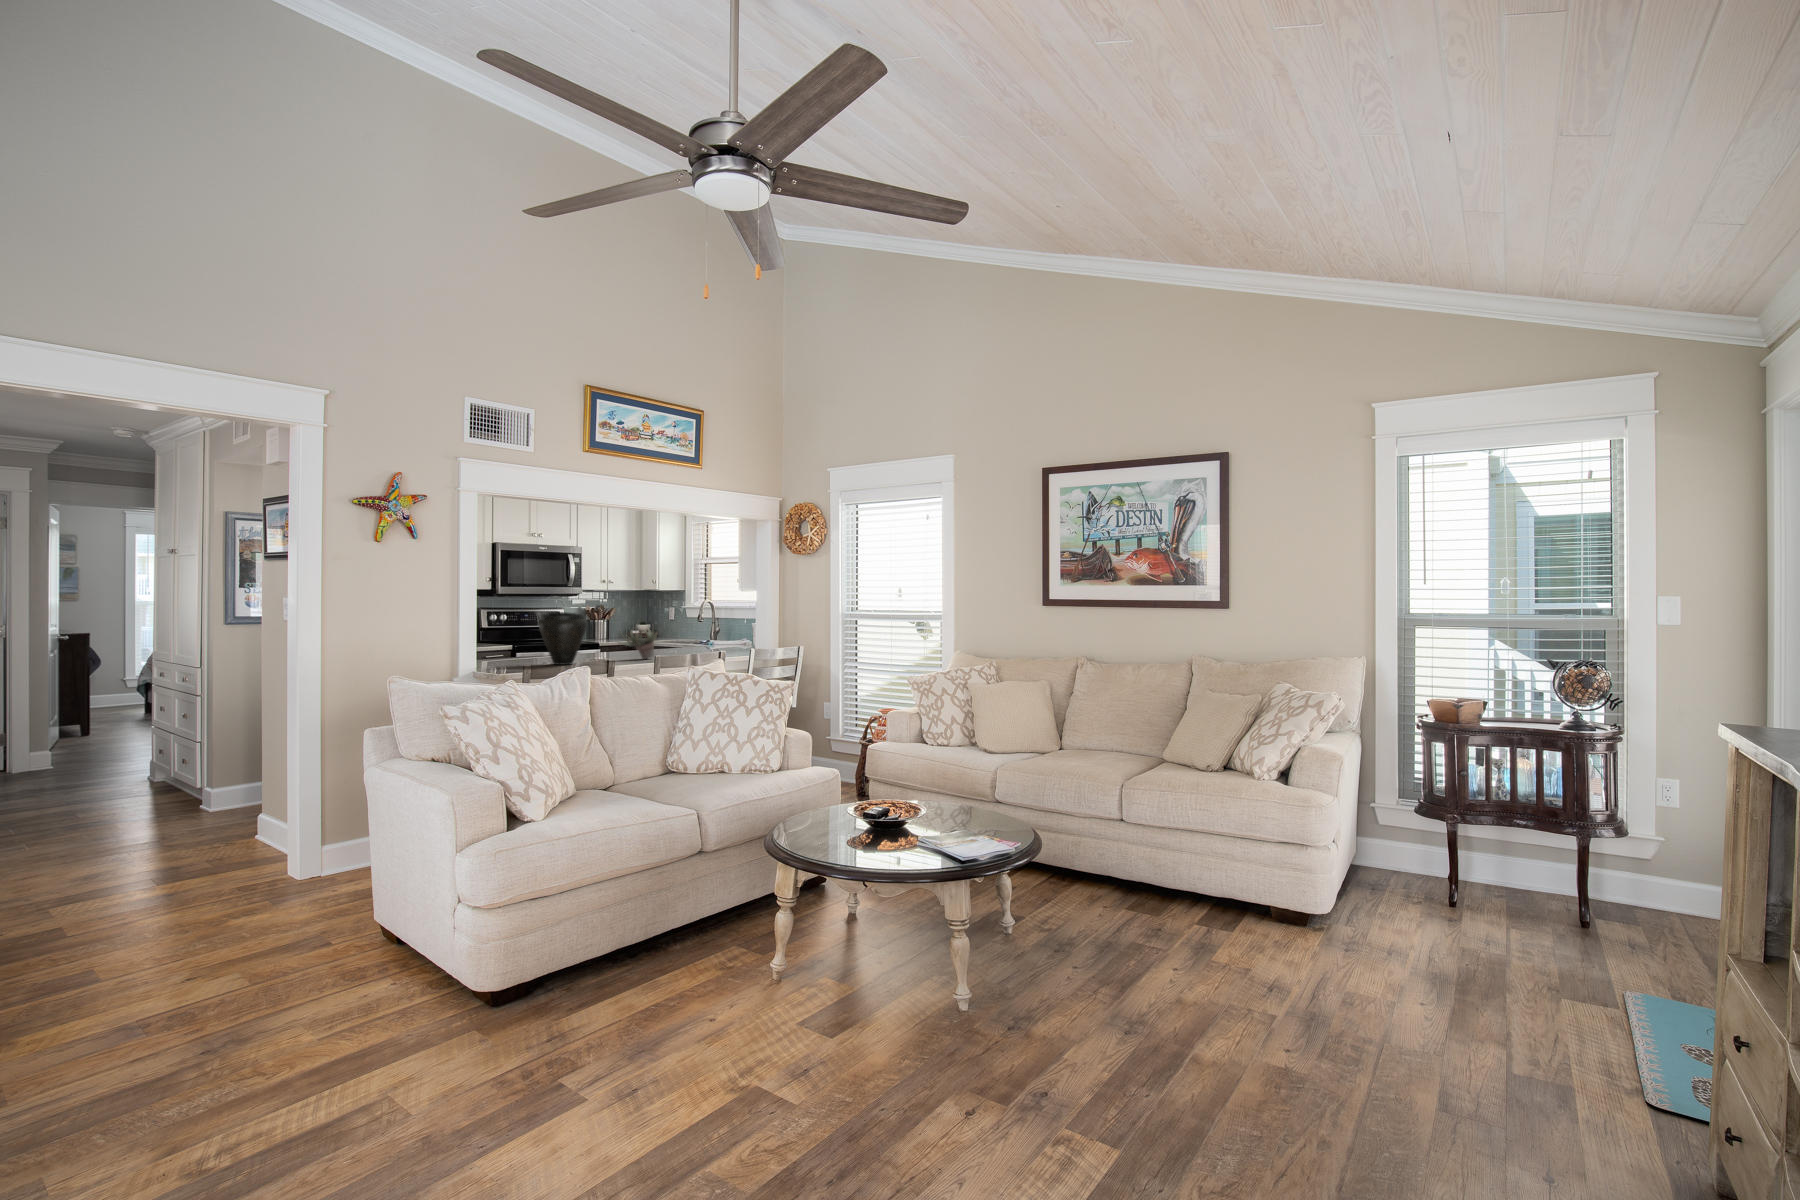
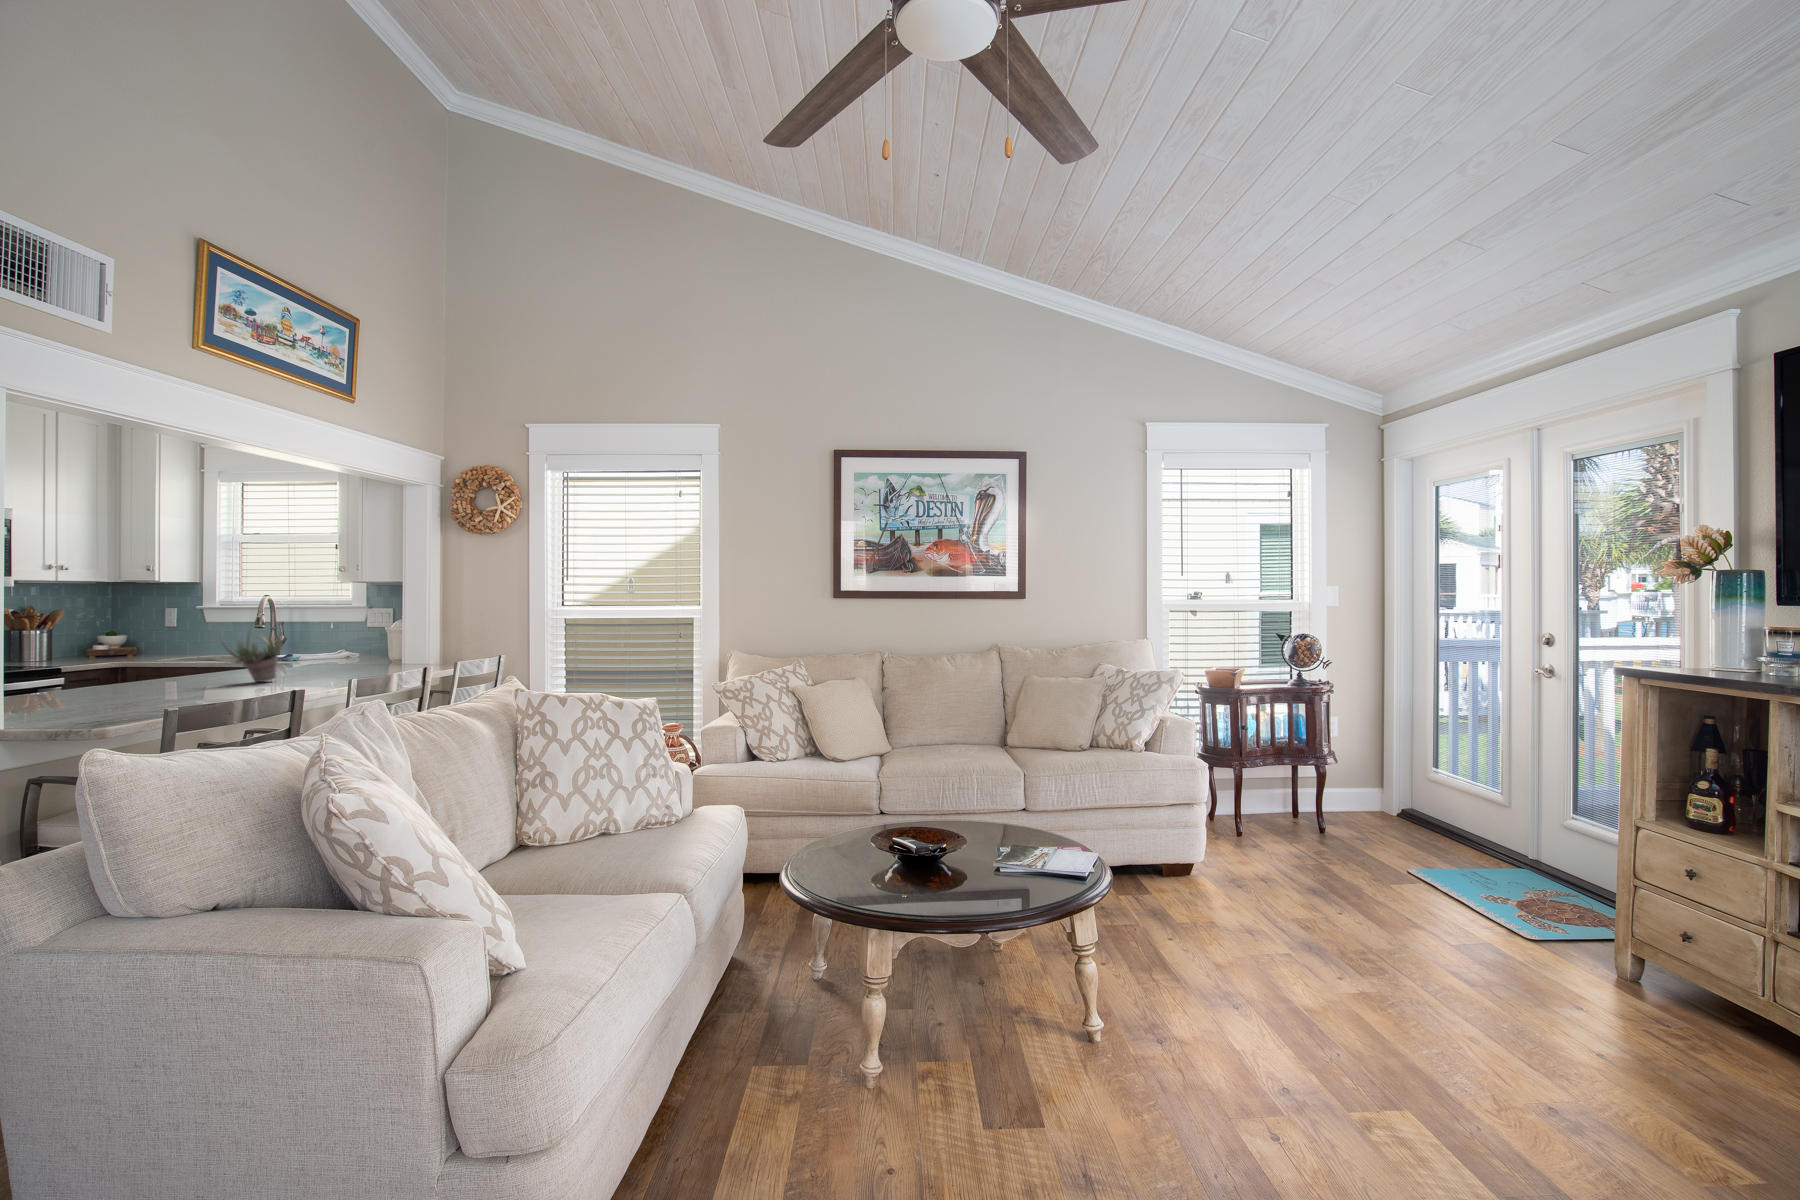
vase: present [539,612,587,665] -> none [78,610,182,699]

